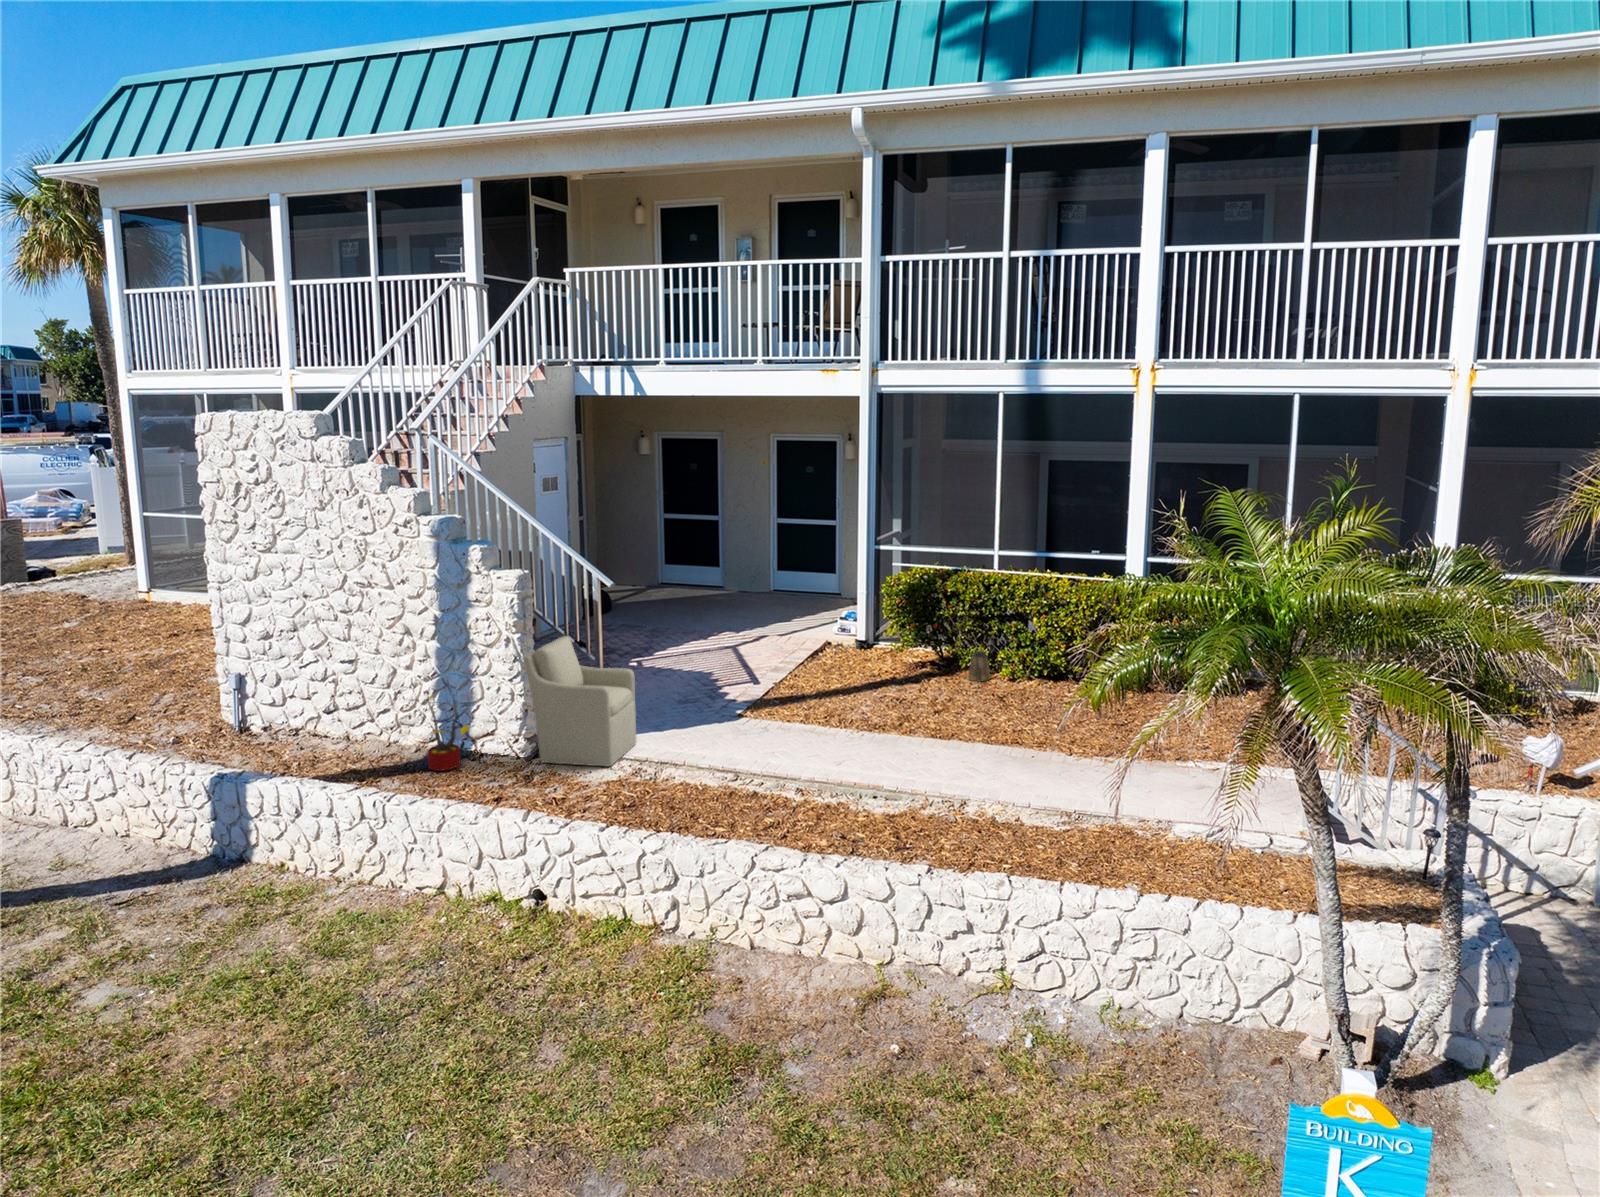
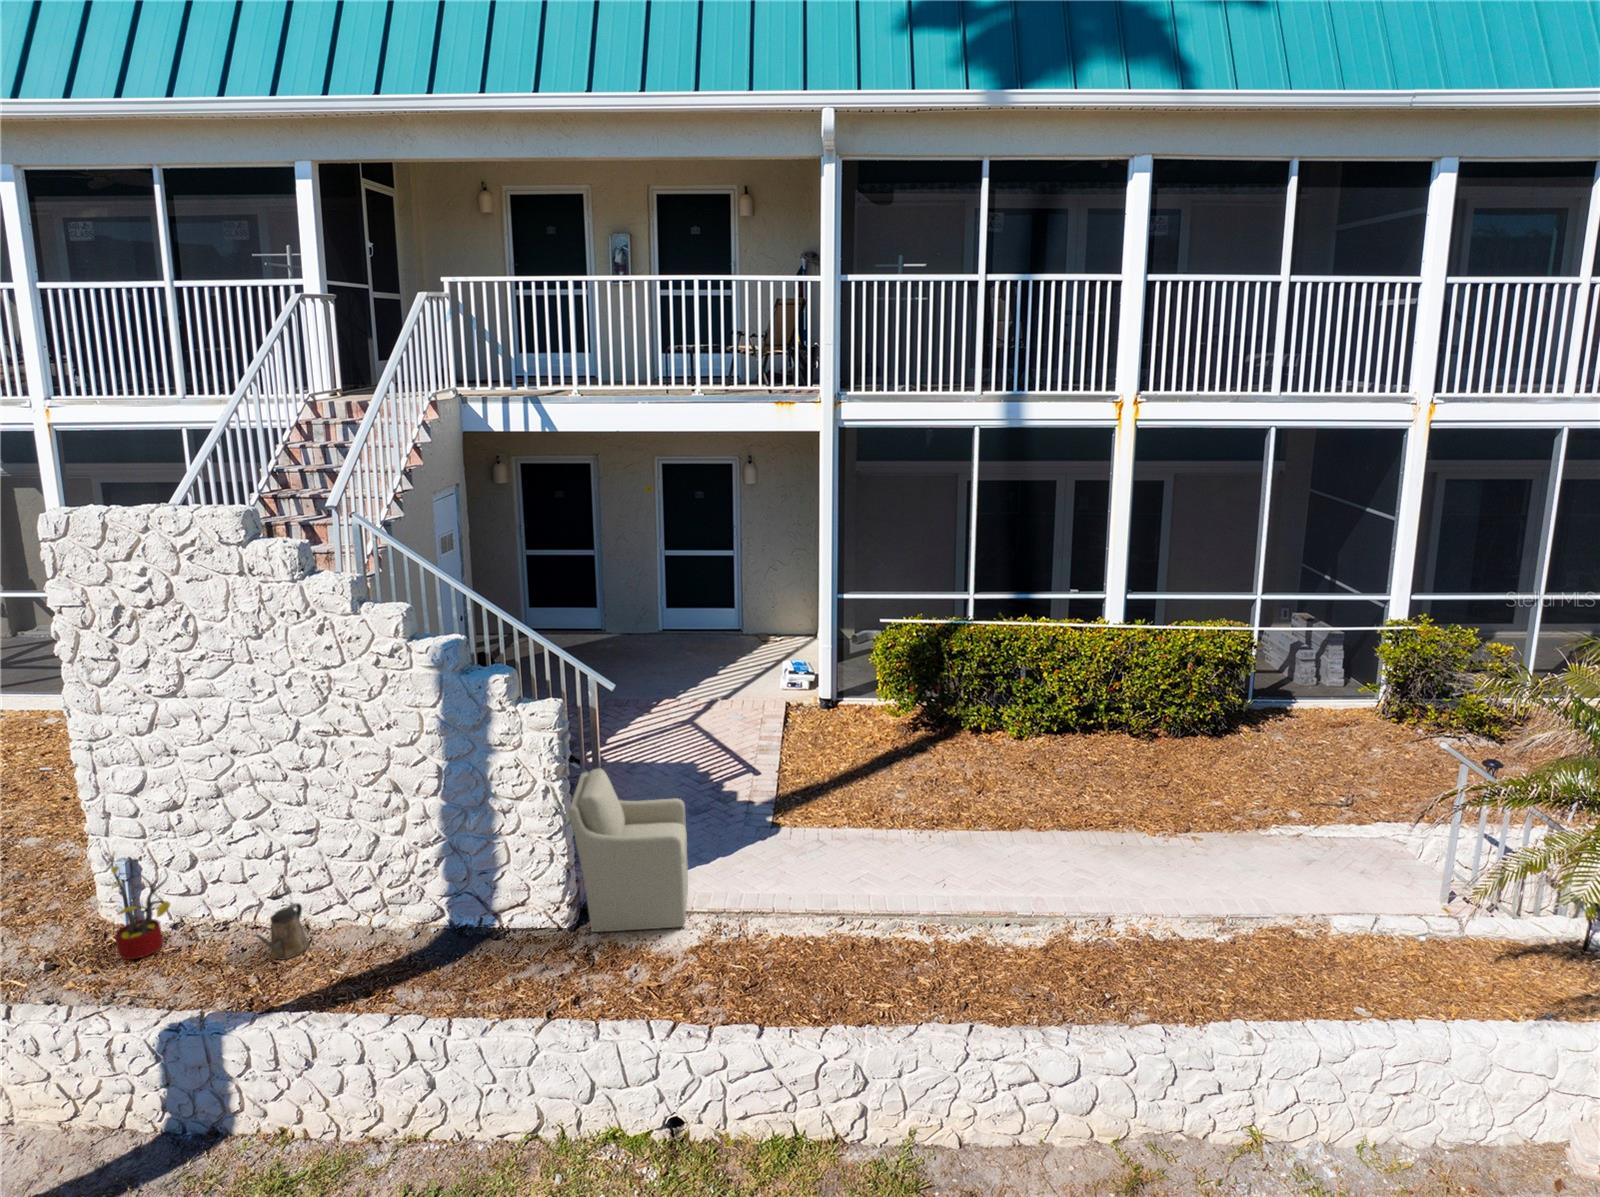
watering can: present [968,651,991,682] -> present [253,903,310,959]
decorative plant: present [427,695,470,771] -> present [111,856,170,959]

